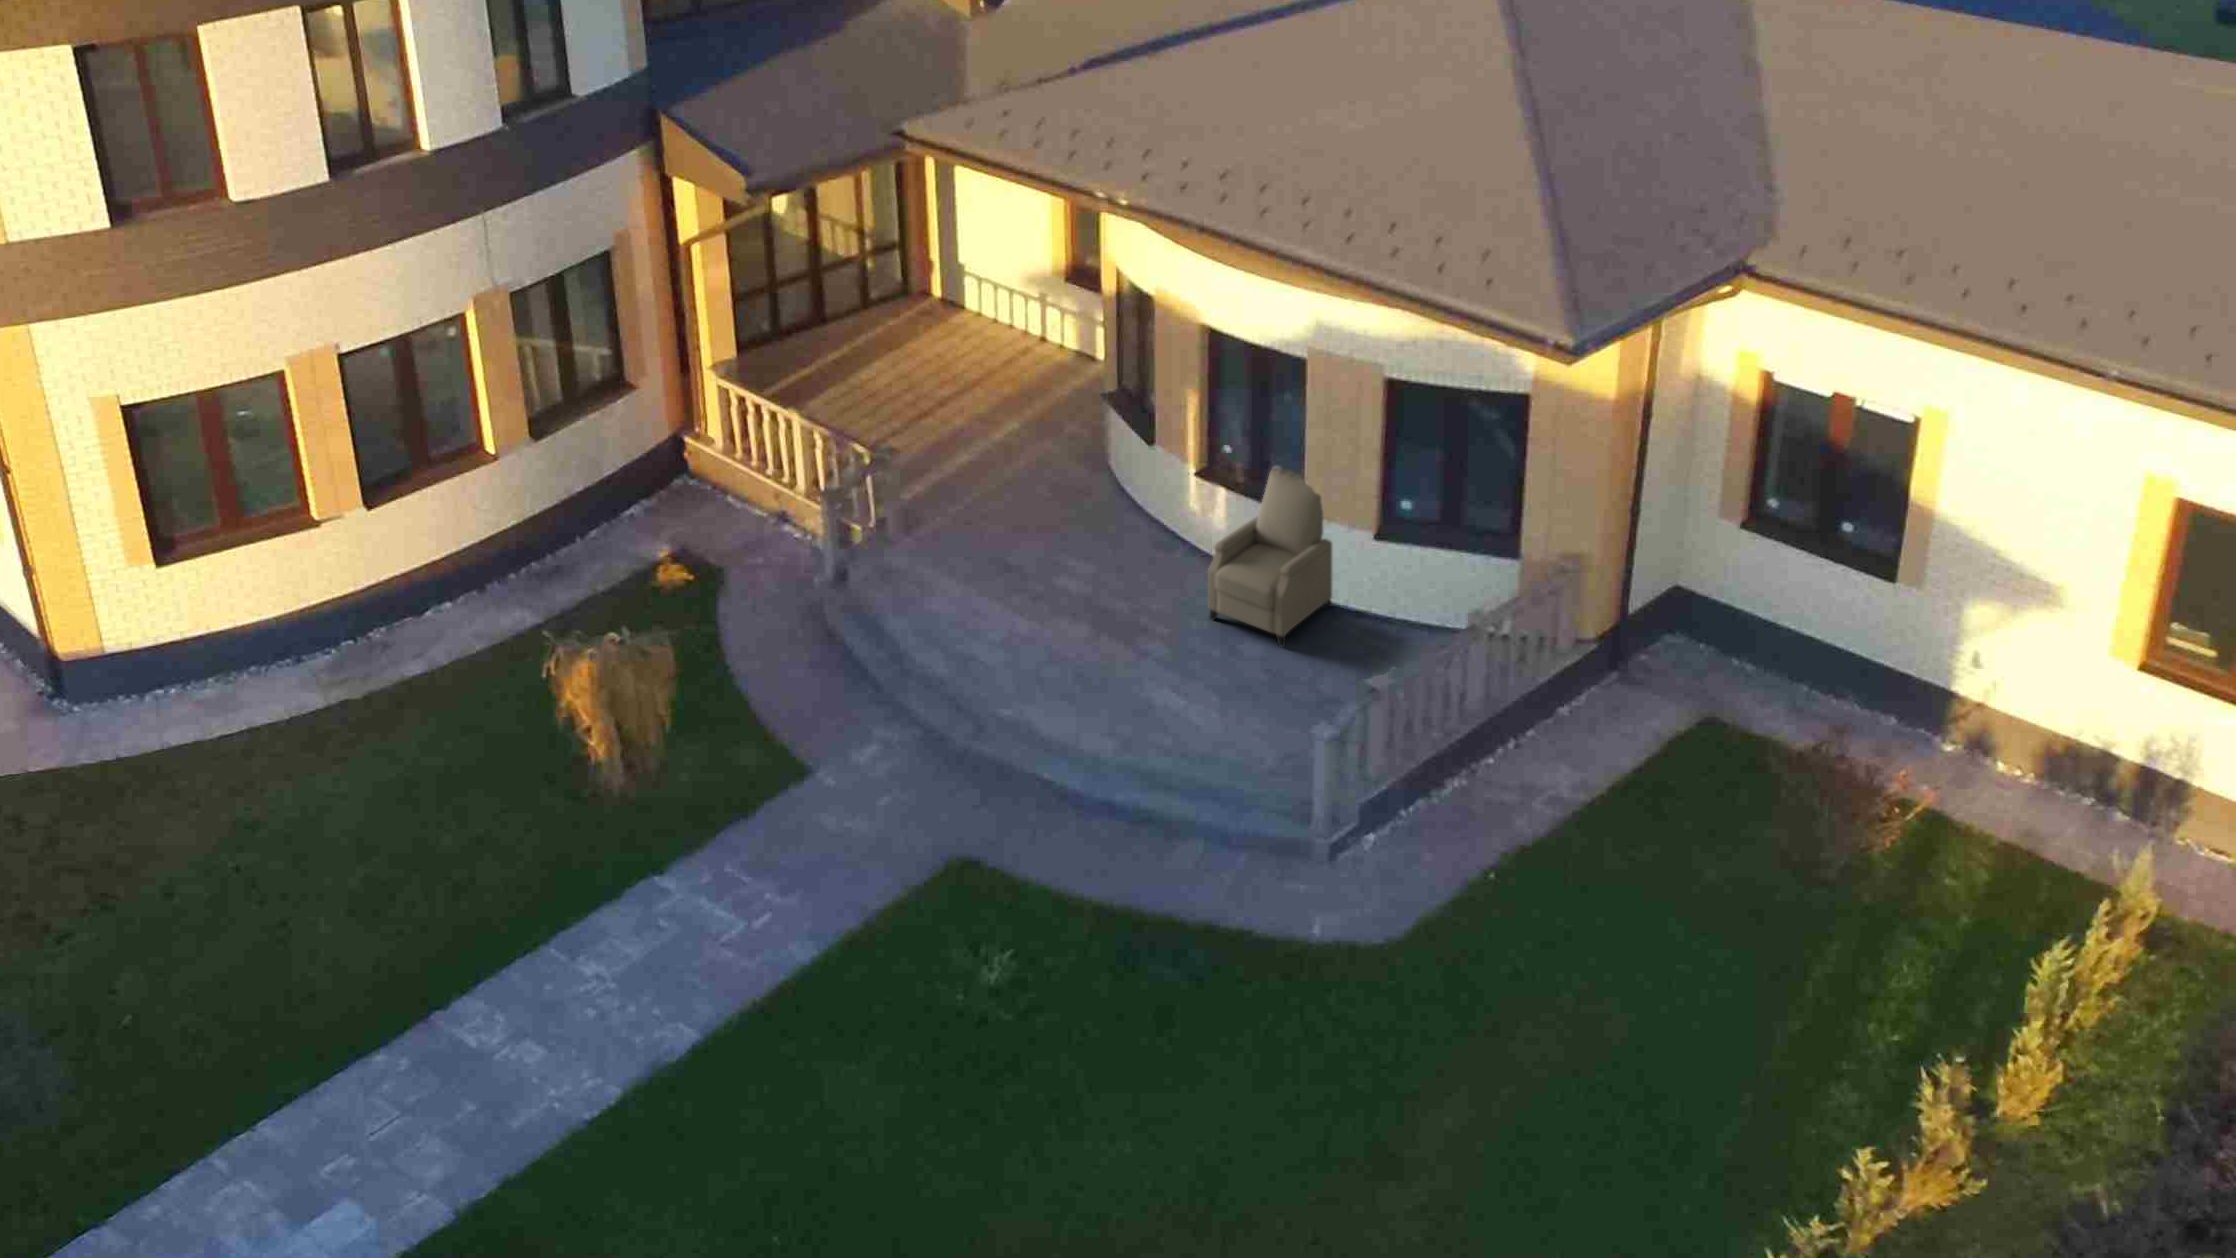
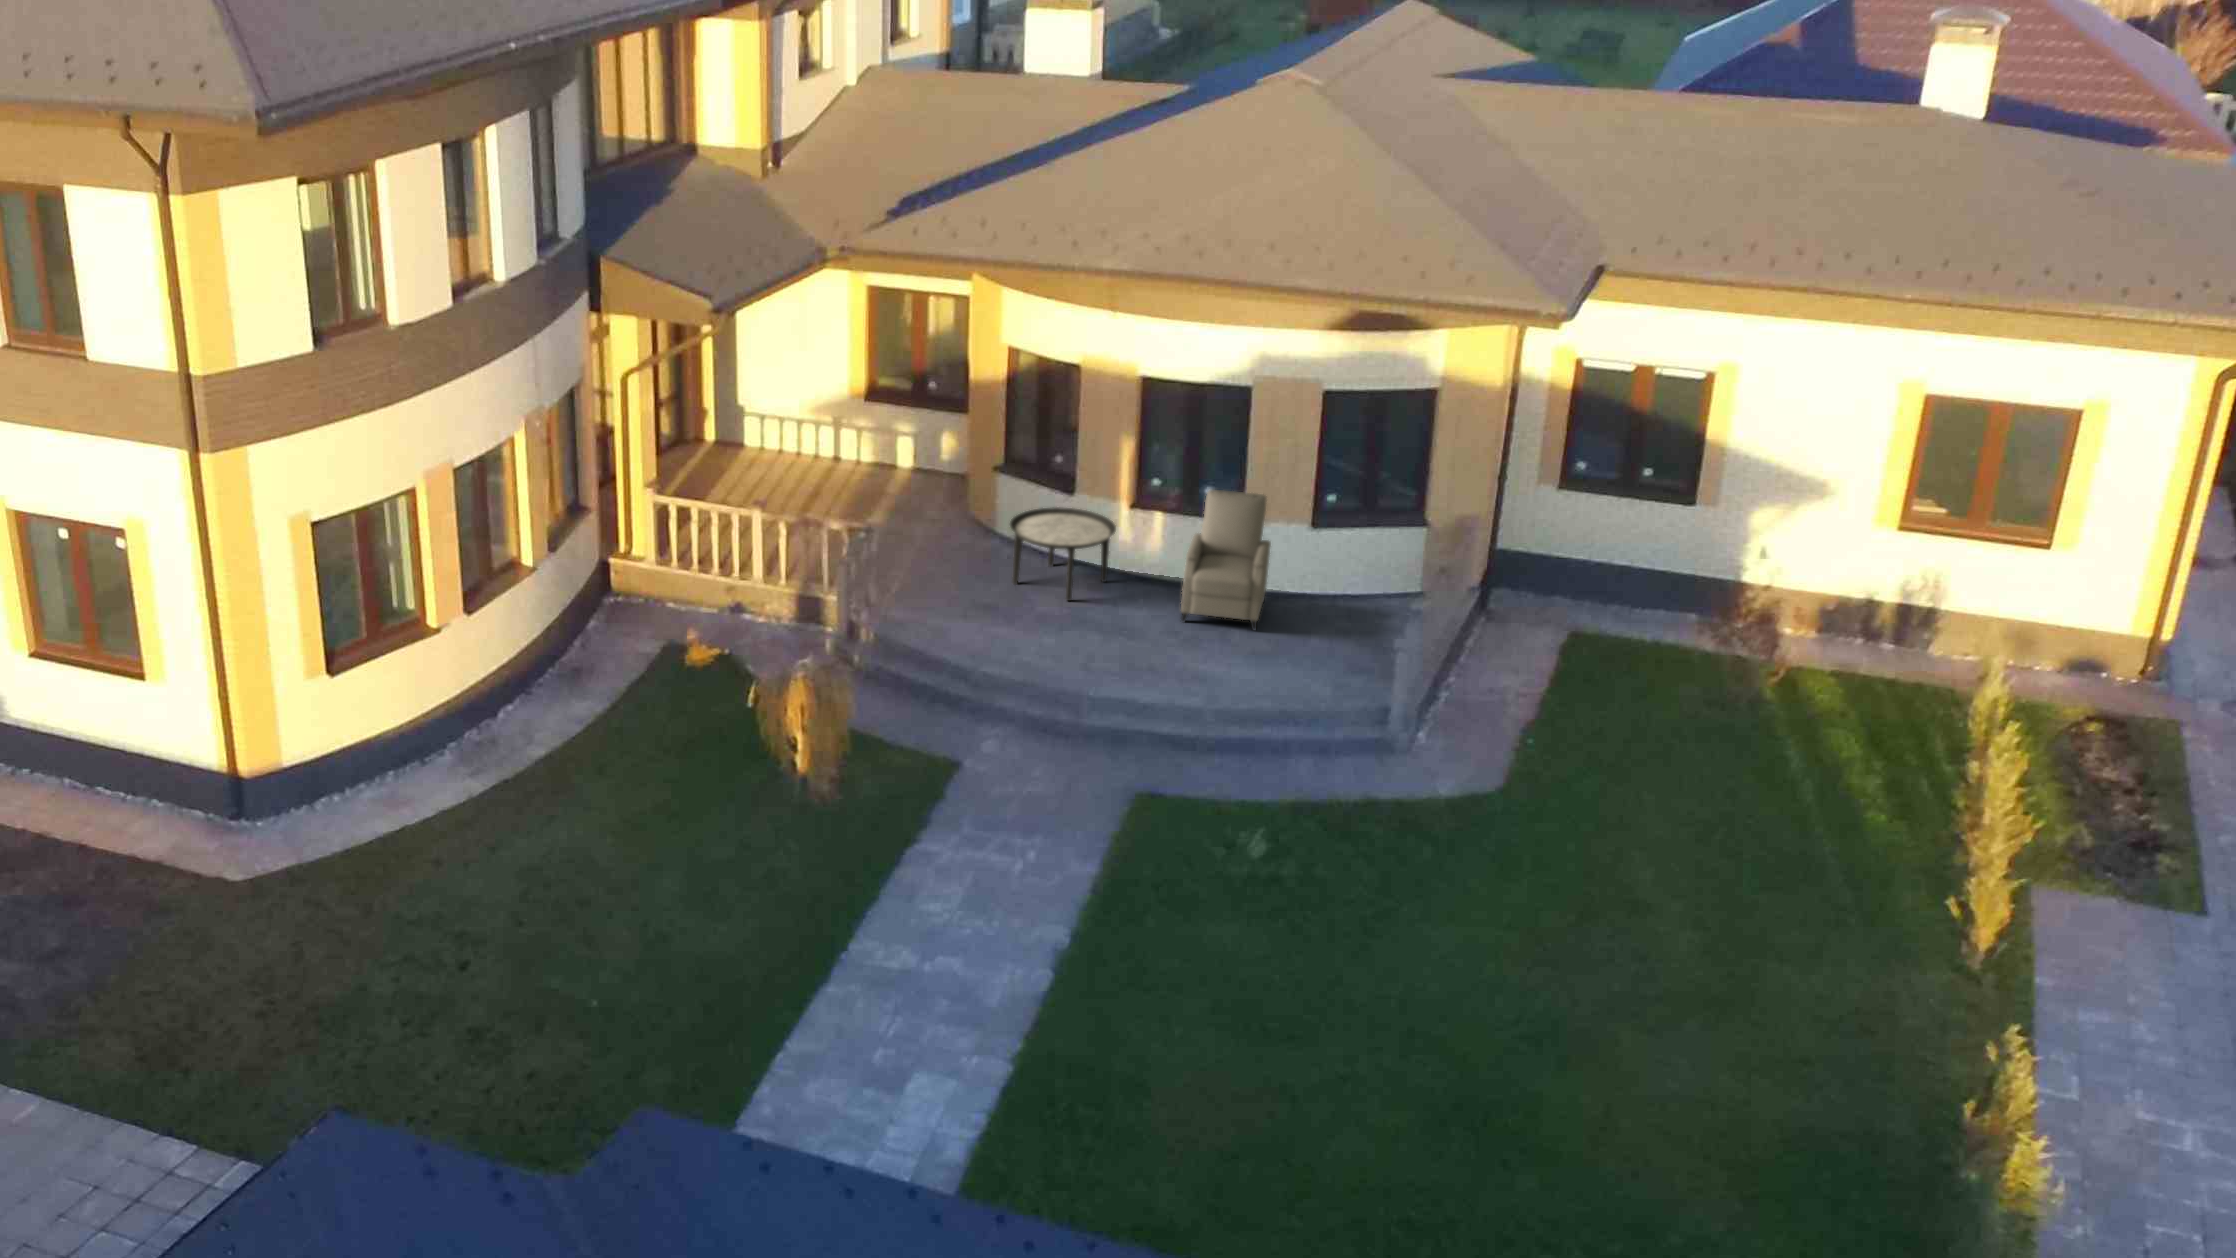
round table: none [1064,451,1187,568] -> present [1010,507,1116,601]

